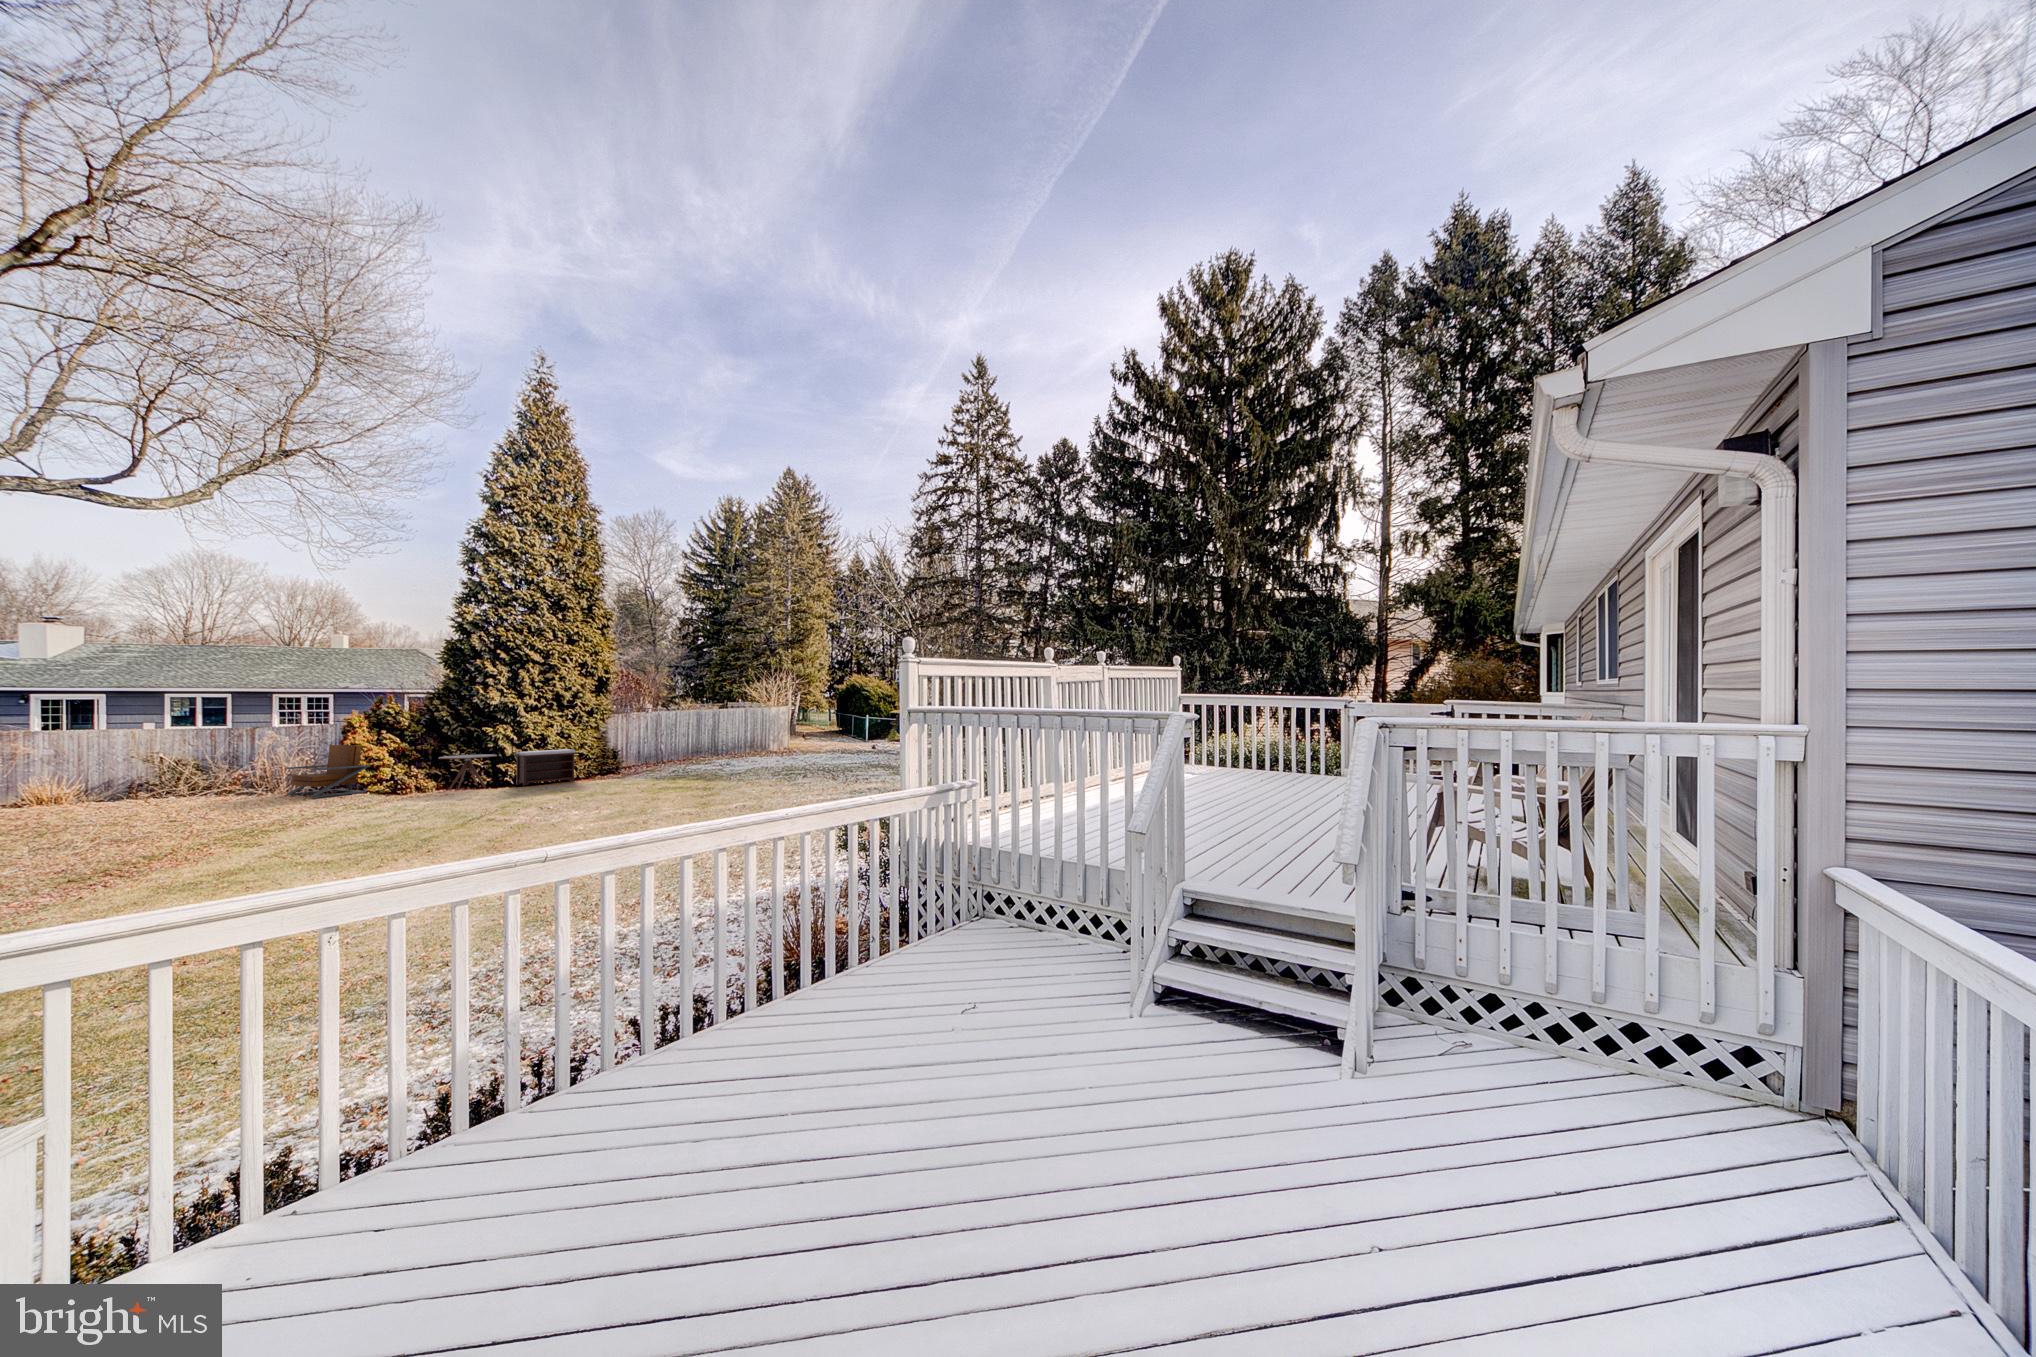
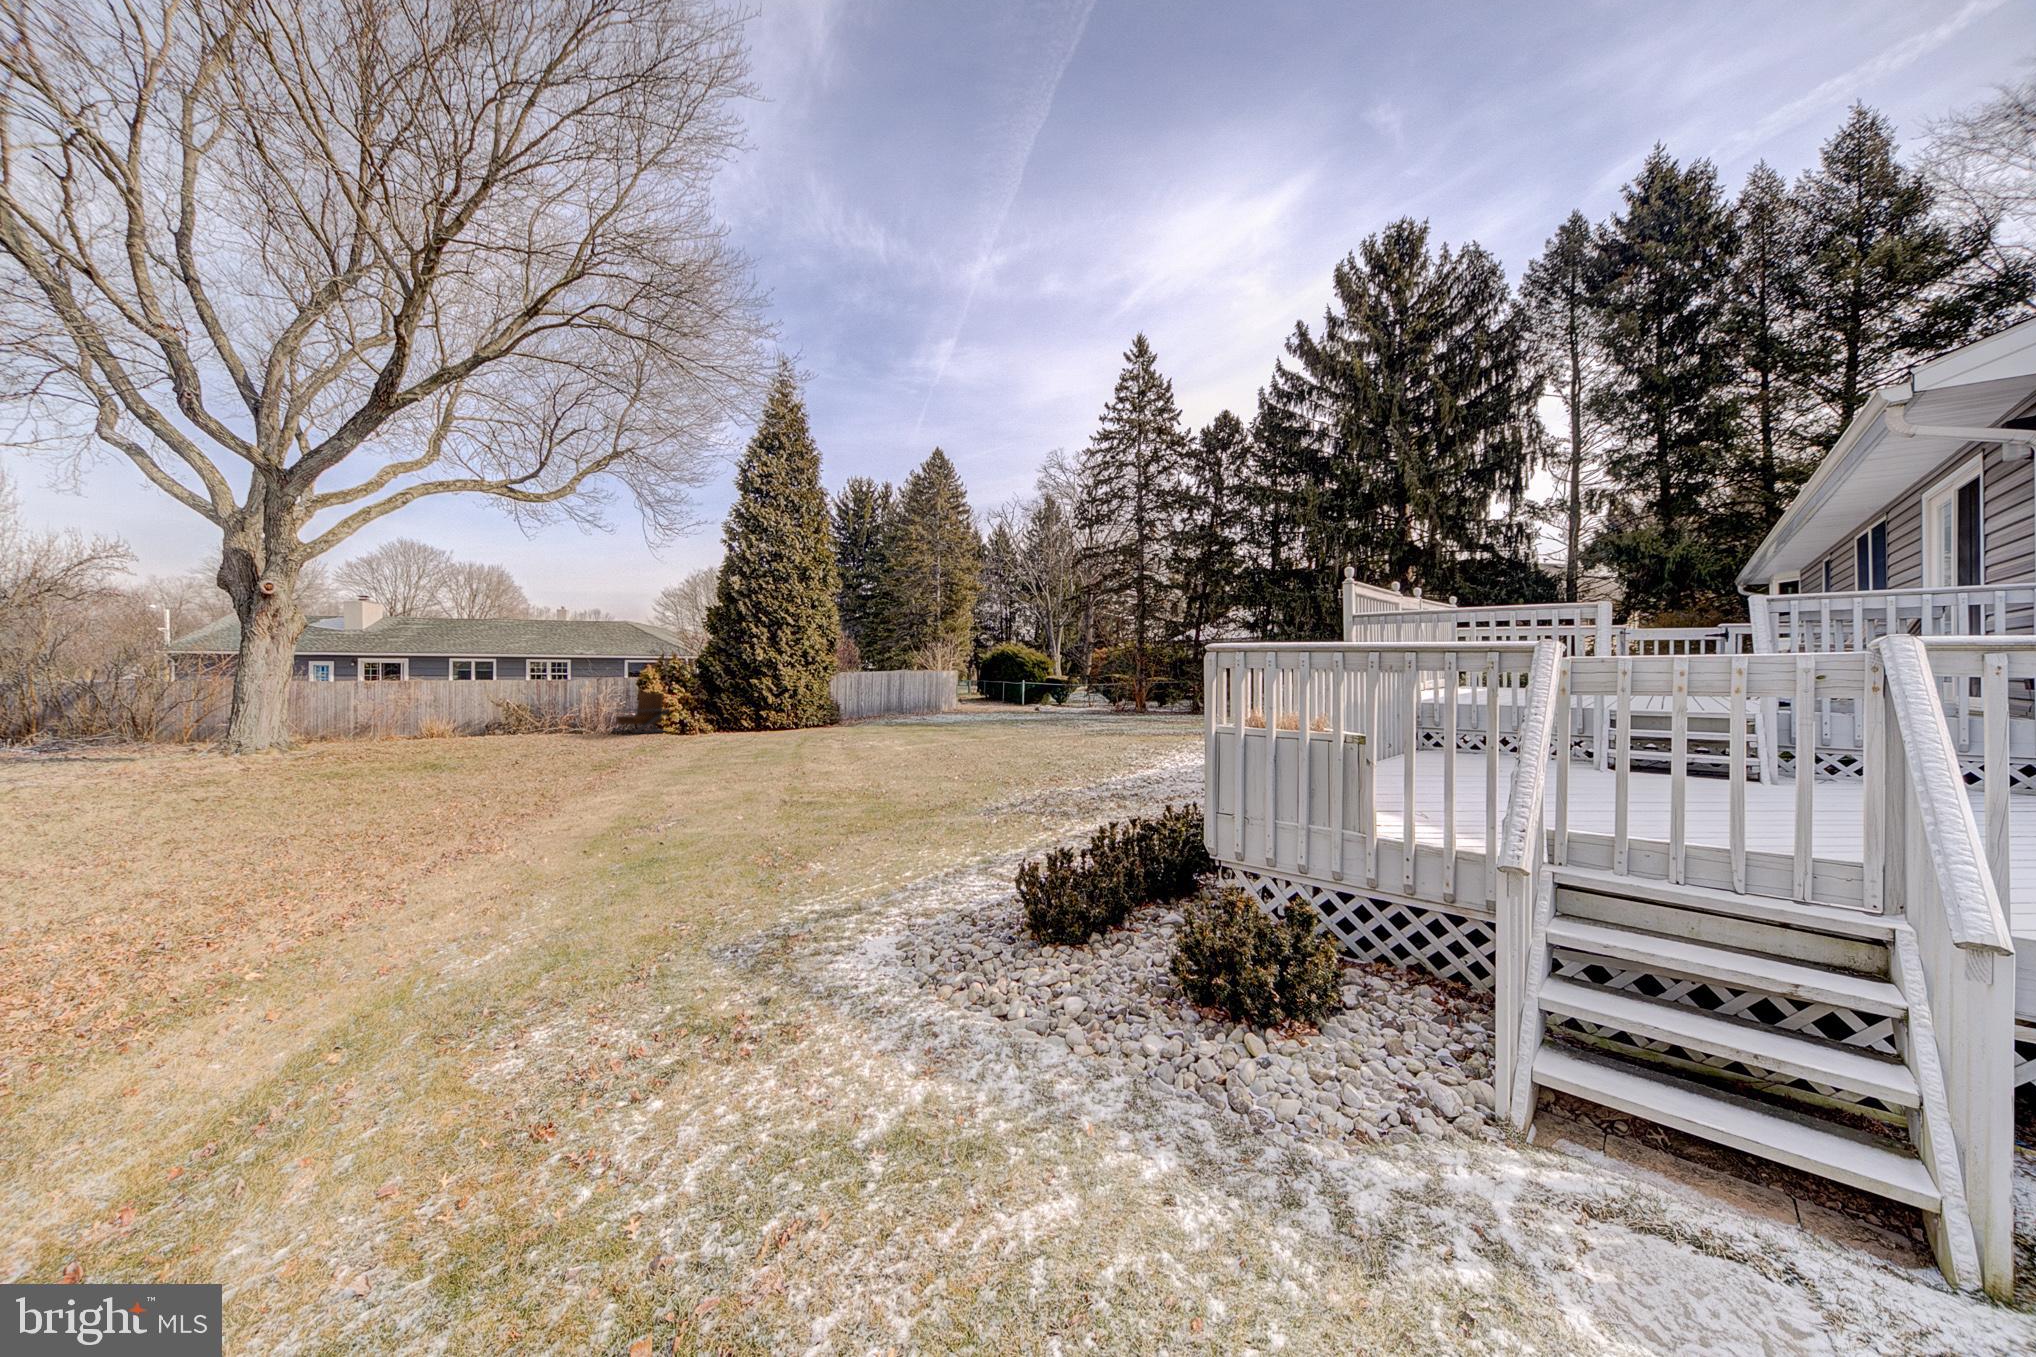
bench: present [515,749,576,786] -> none [774,700,820,729]
round table: present [439,754,497,790] -> none [720,703,762,731]

